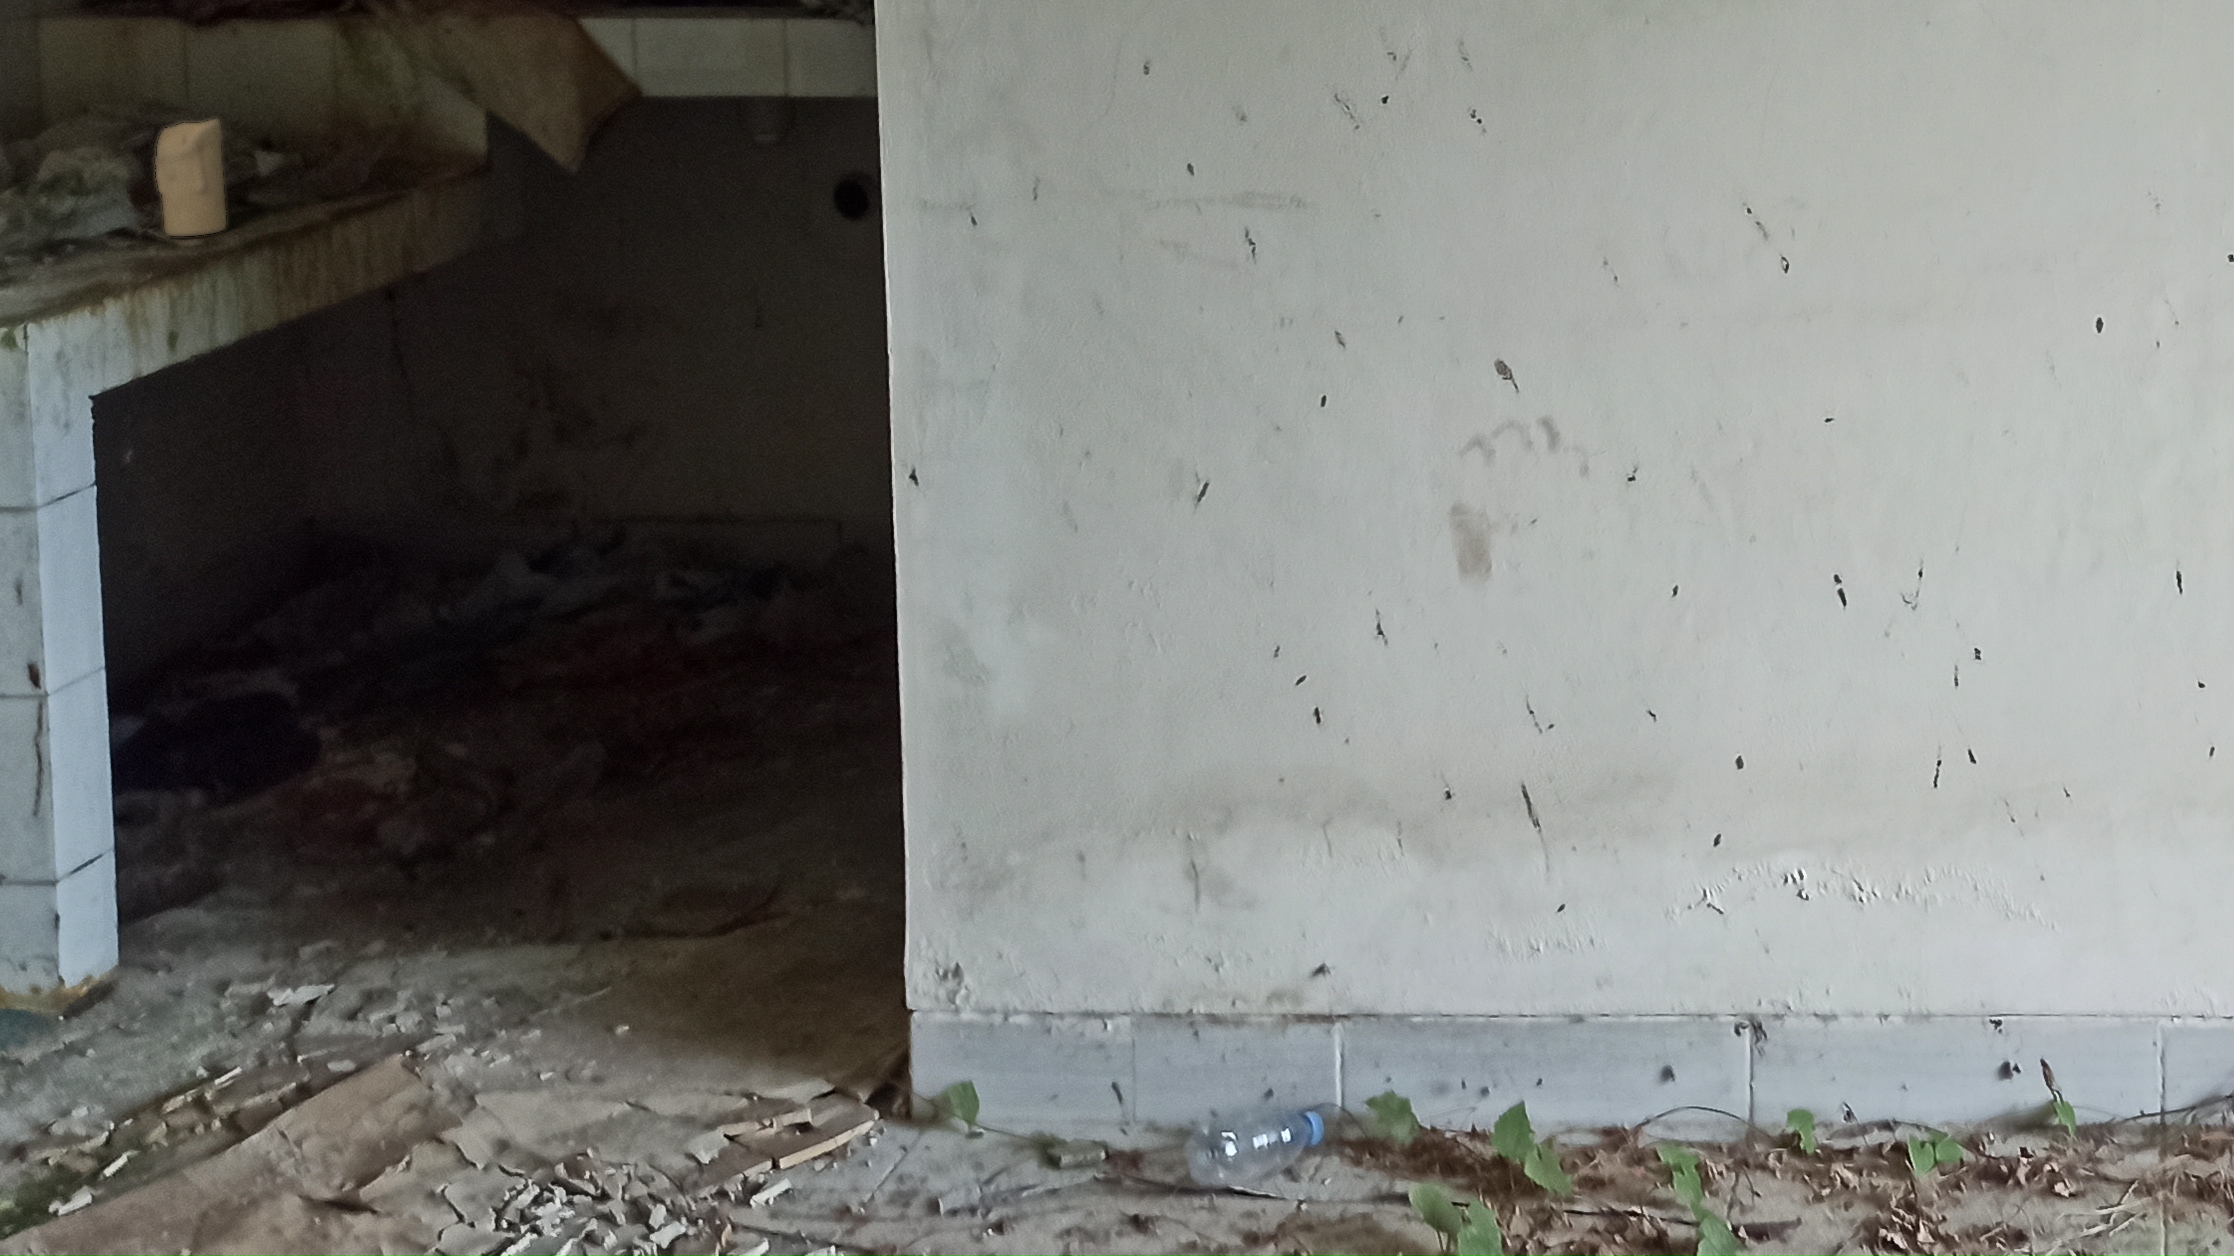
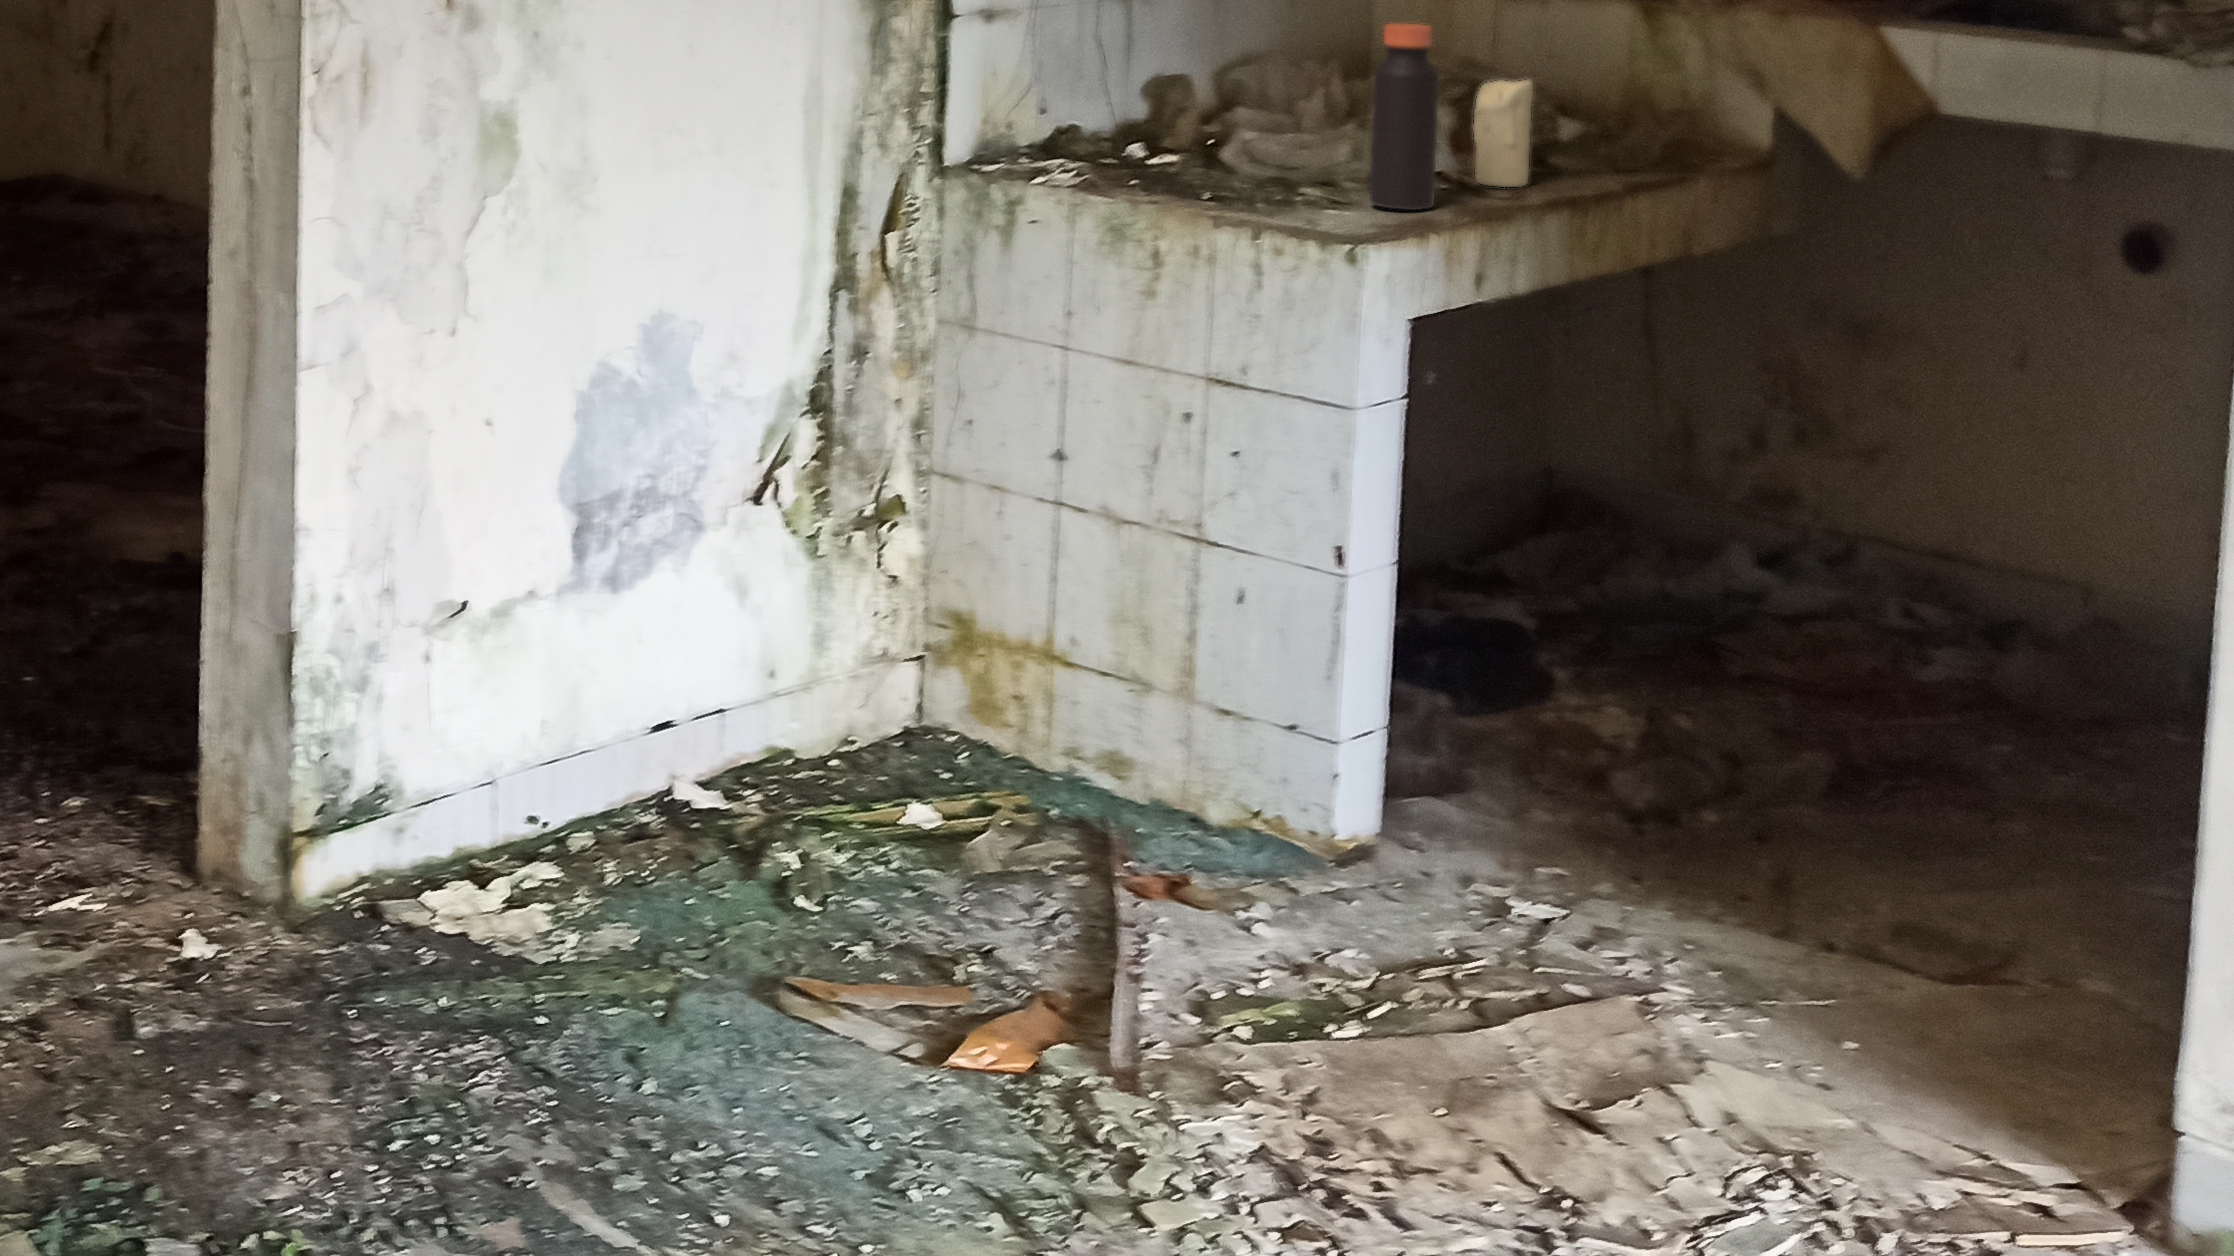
bottle: none [21,76,112,281] -> present [1369,24,1439,210]

